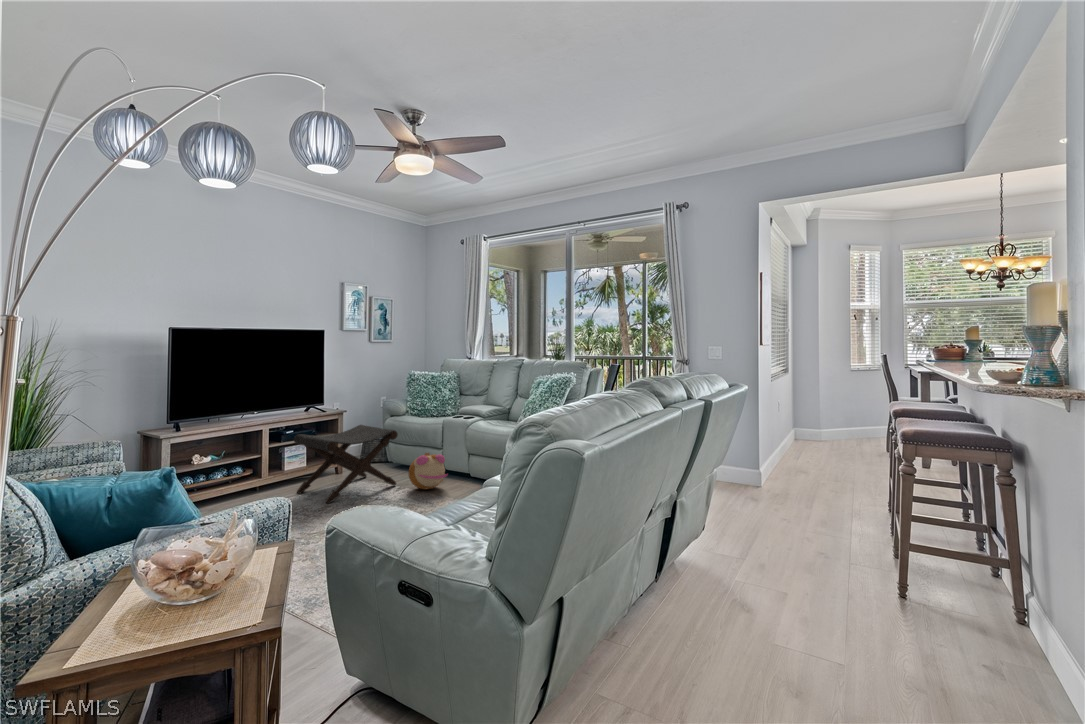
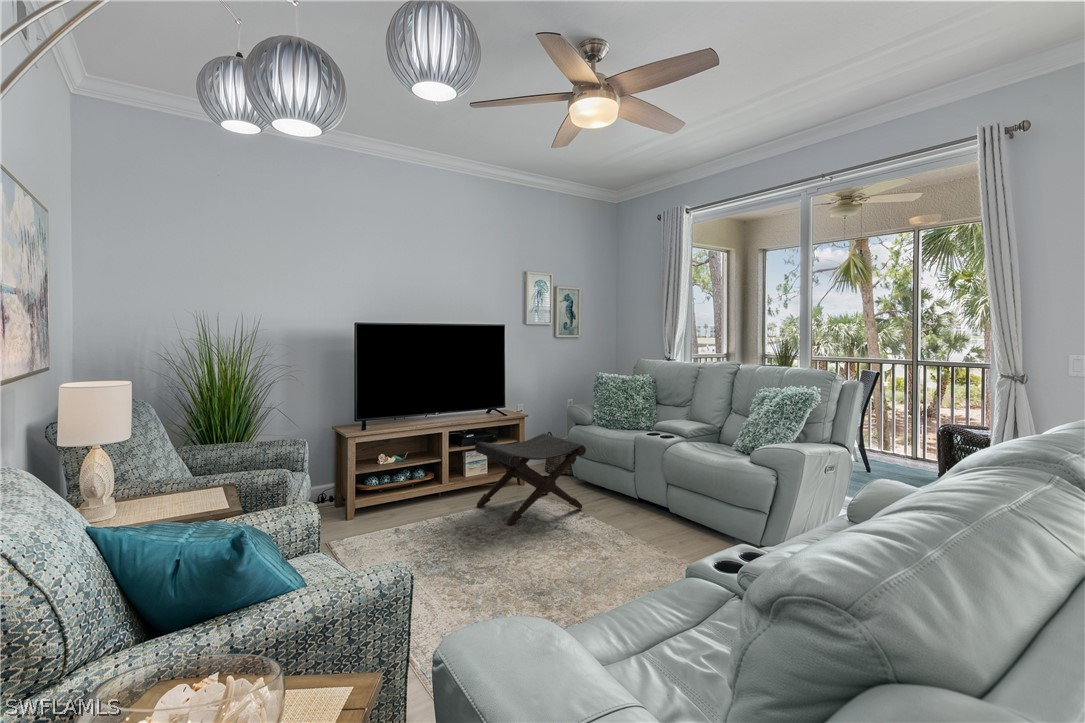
plush toy: present [408,453,447,490] -> none [598,475,645,520]

